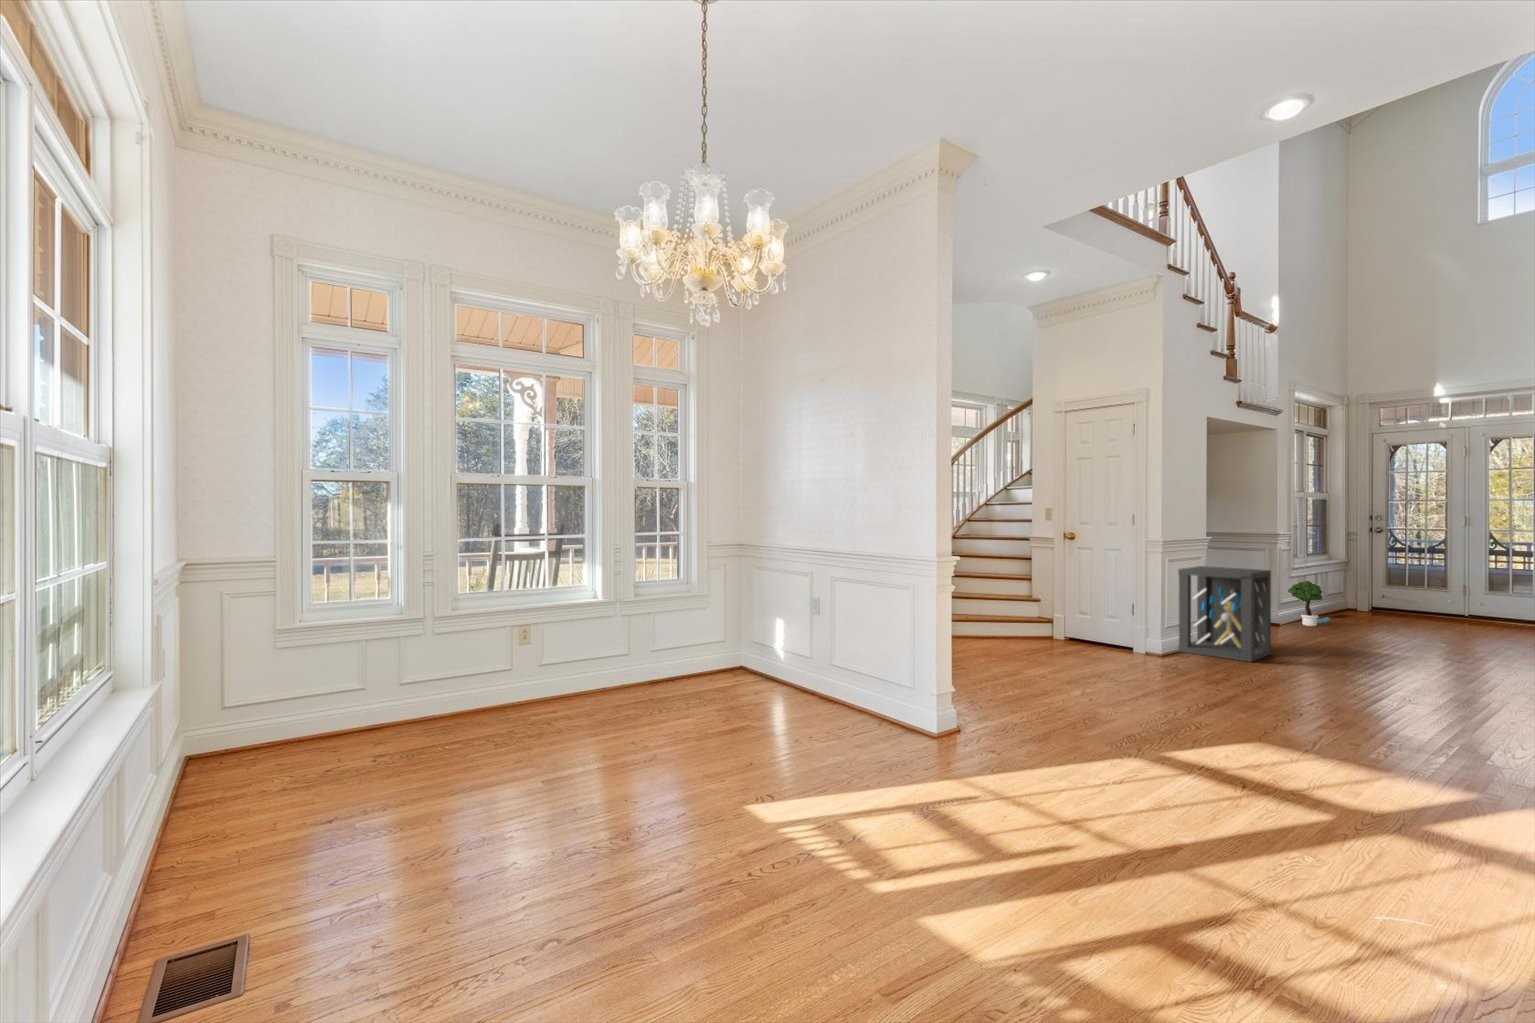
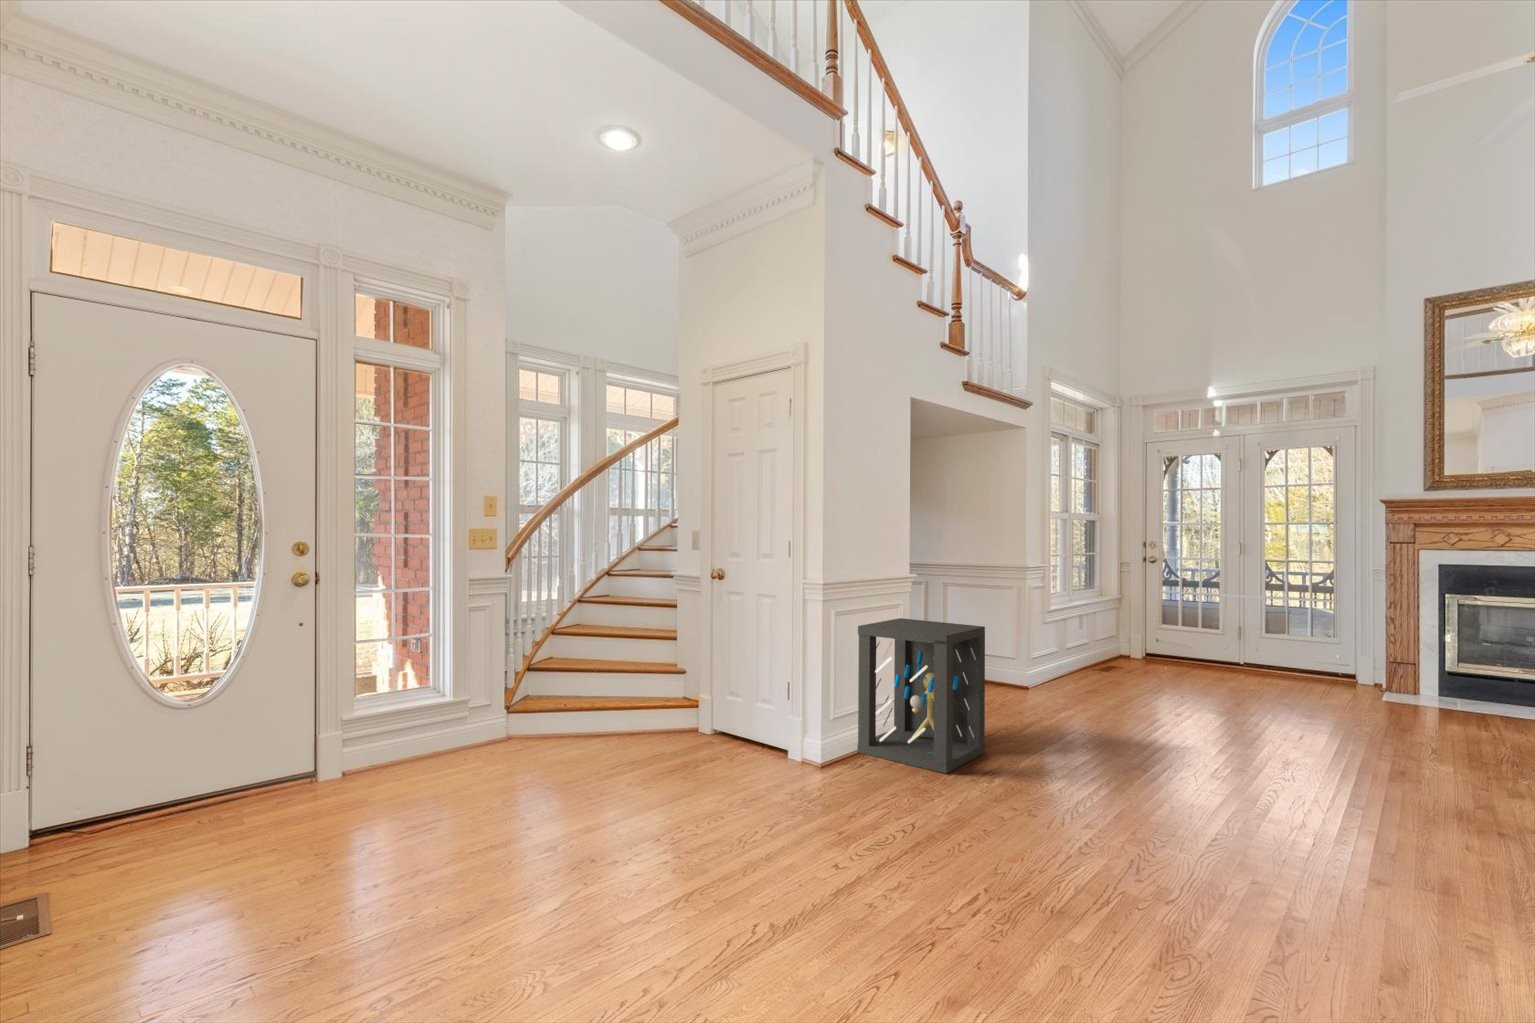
potted tree: present [1288,581,1329,626] -> none [1039,629,1090,689]

